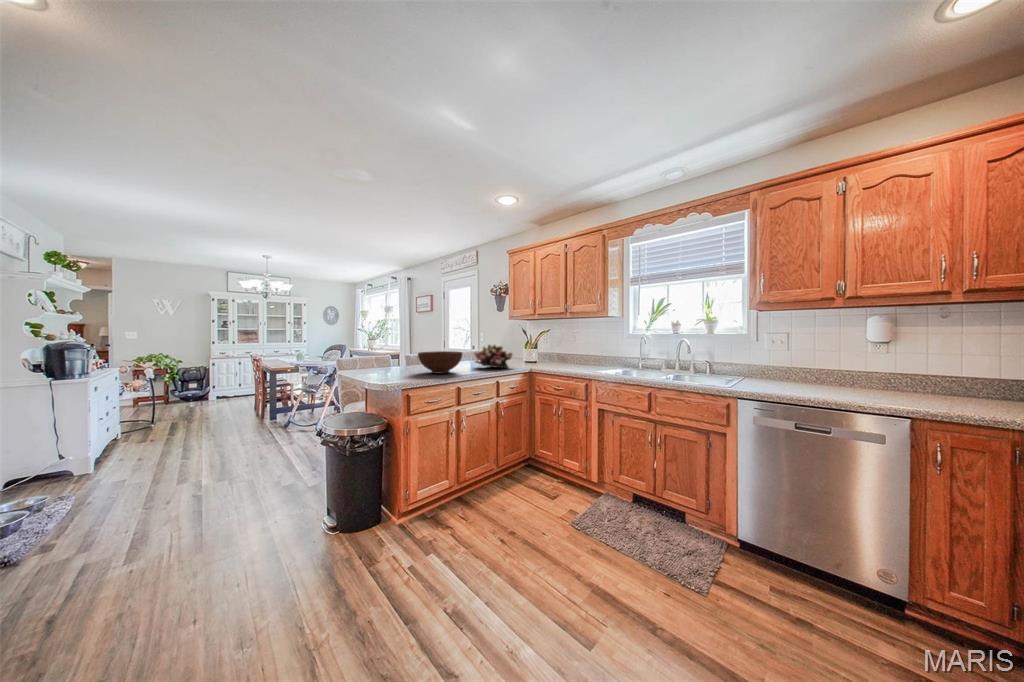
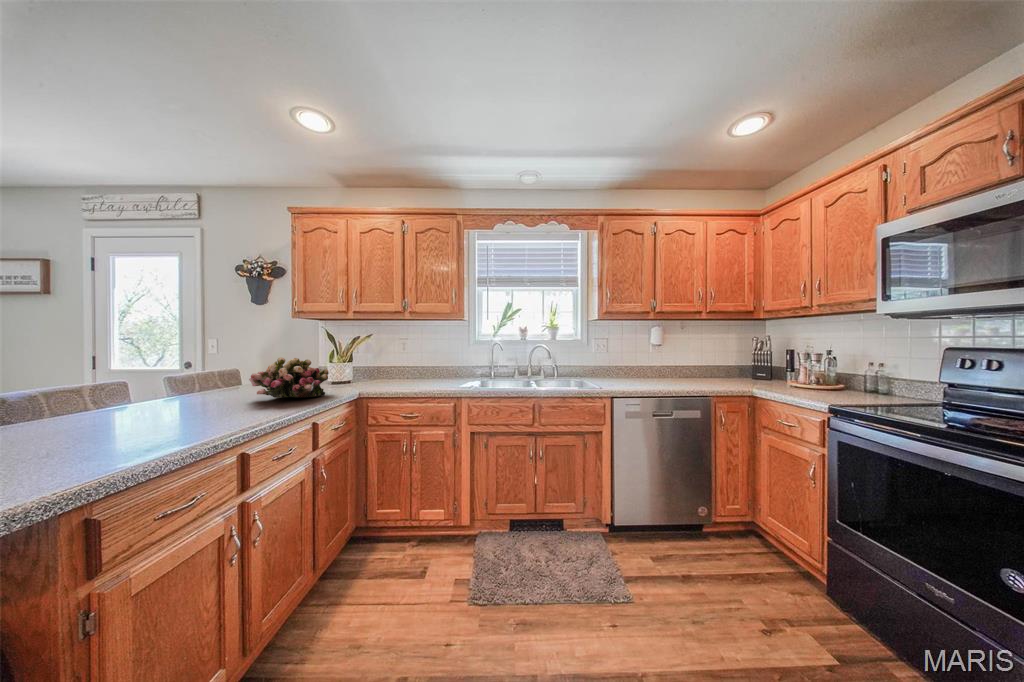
fruit bowl: present [418,351,462,373] -> none [84,378,238,436]

